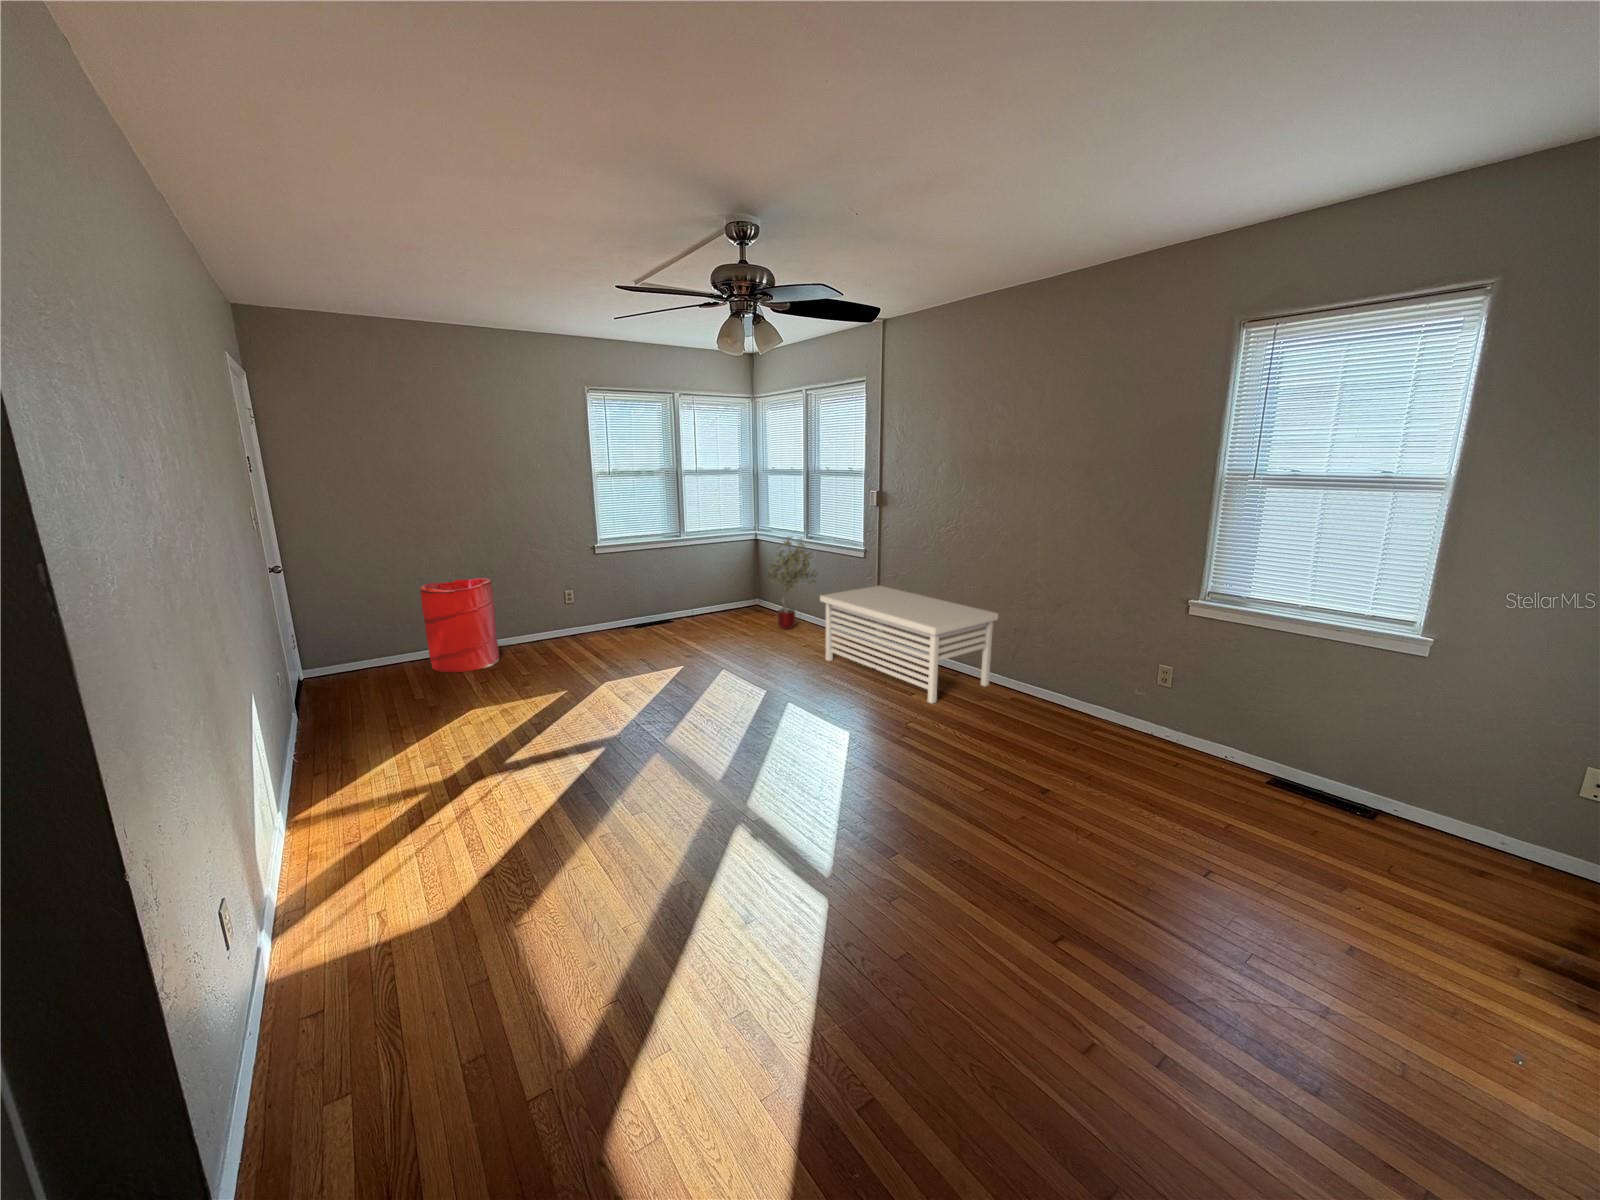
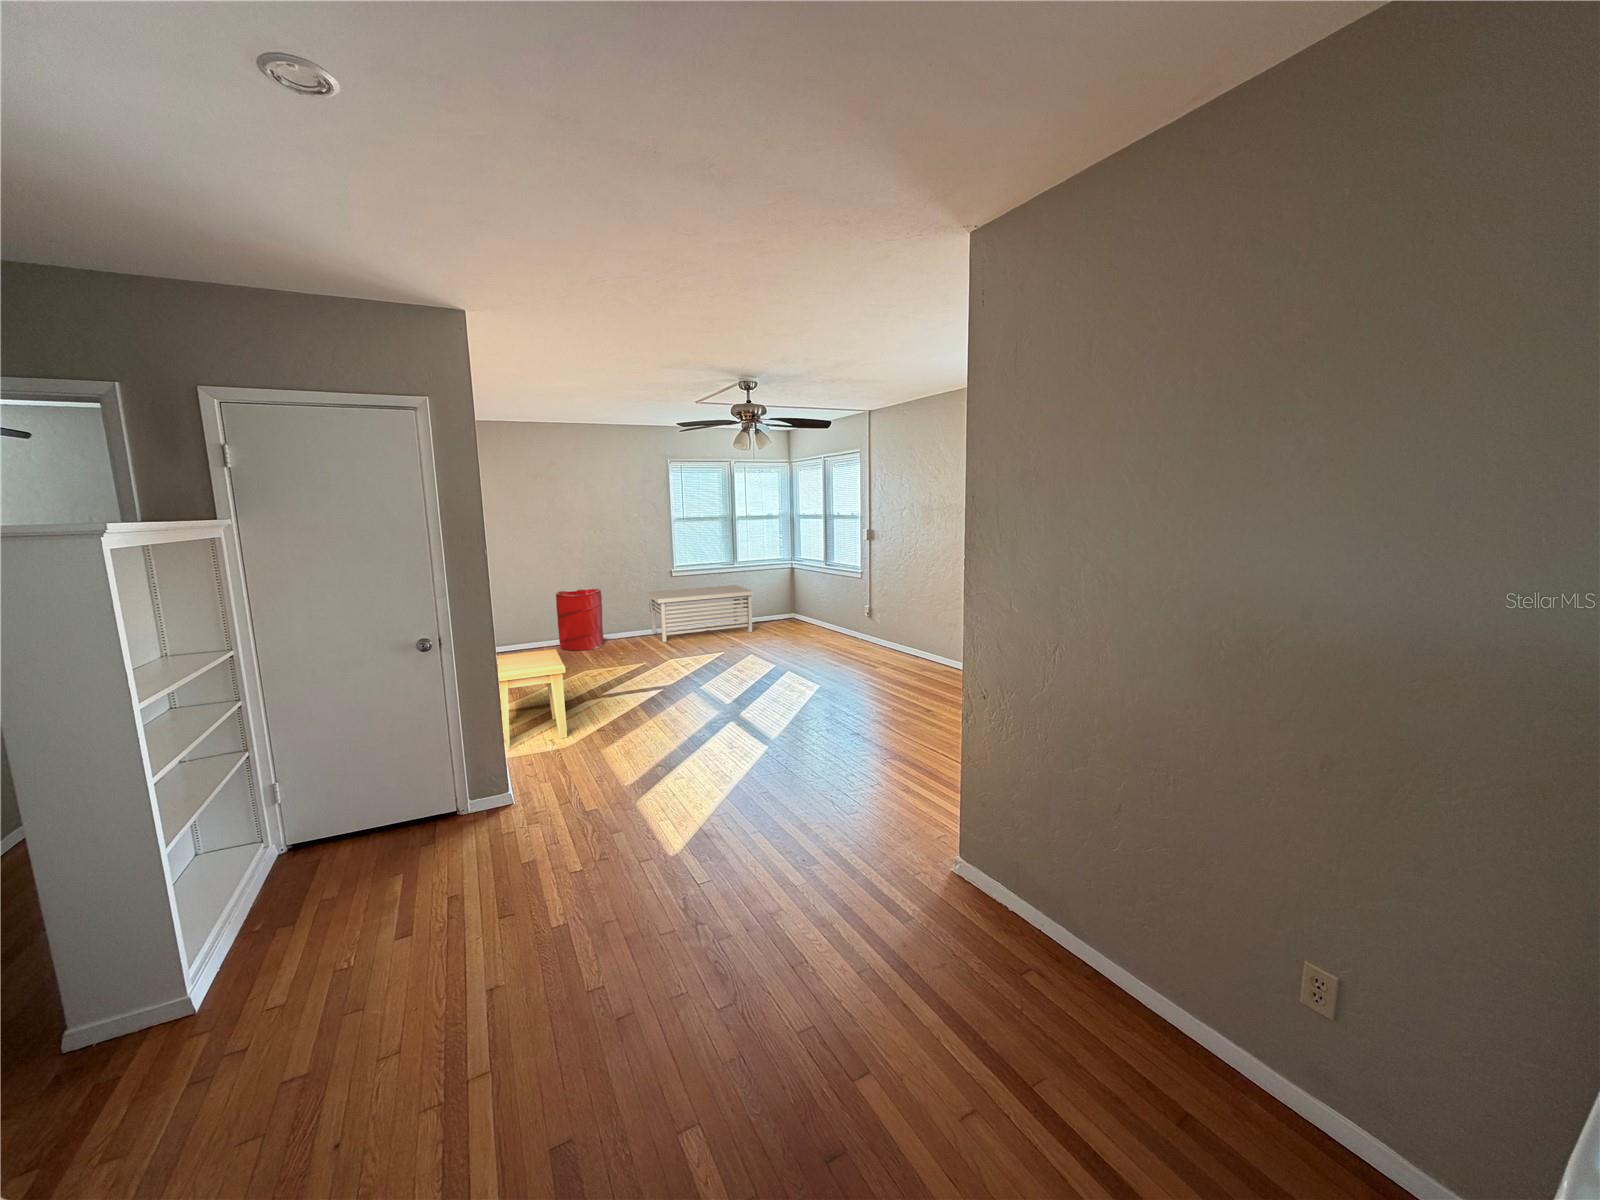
potted tree: present [767,537,818,629] -> none [794,564,833,633]
storage bench: present [820,586,998,703] -> present [646,585,754,642]
side table: none [256,706,435,925] -> present [497,649,567,748]

